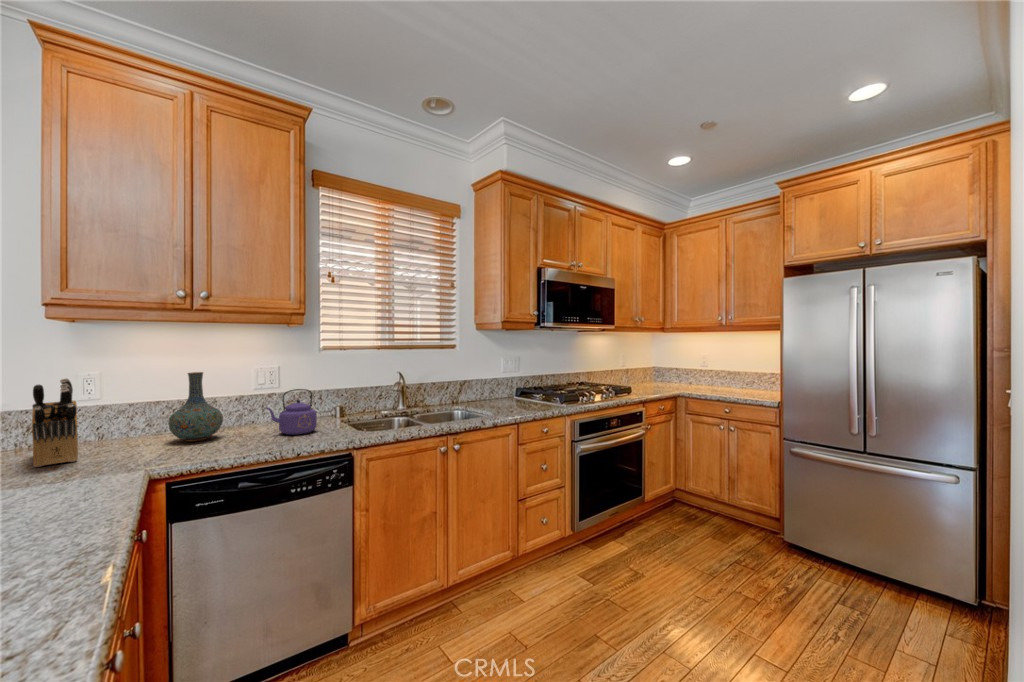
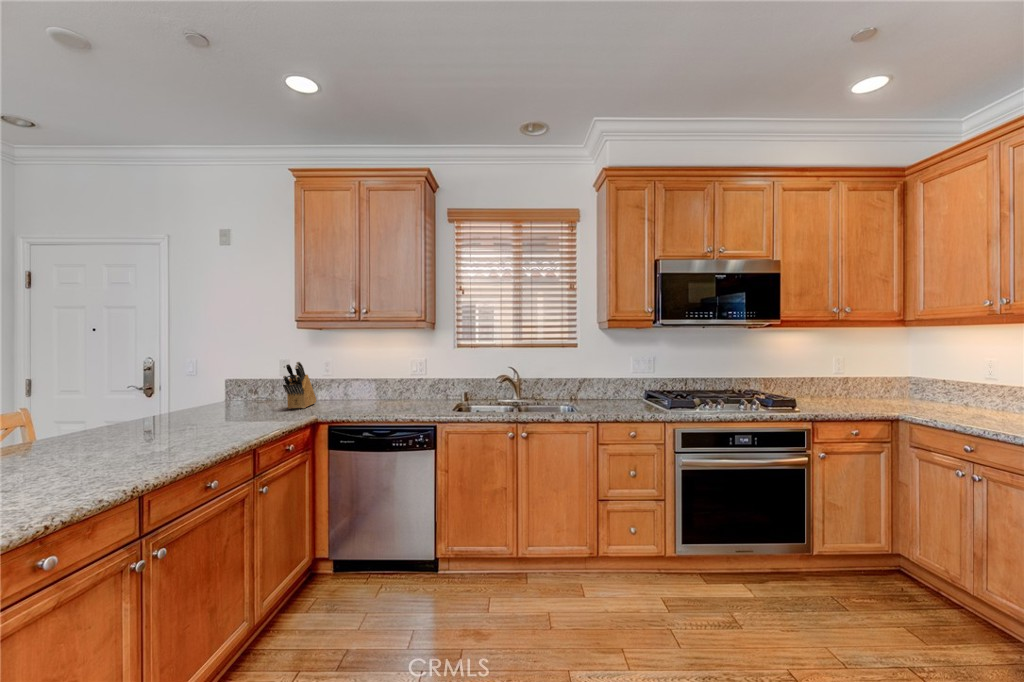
vase: present [168,372,223,442] -> none [352,361,382,406]
kettle: present [266,389,317,435] -> none [399,376,433,409]

